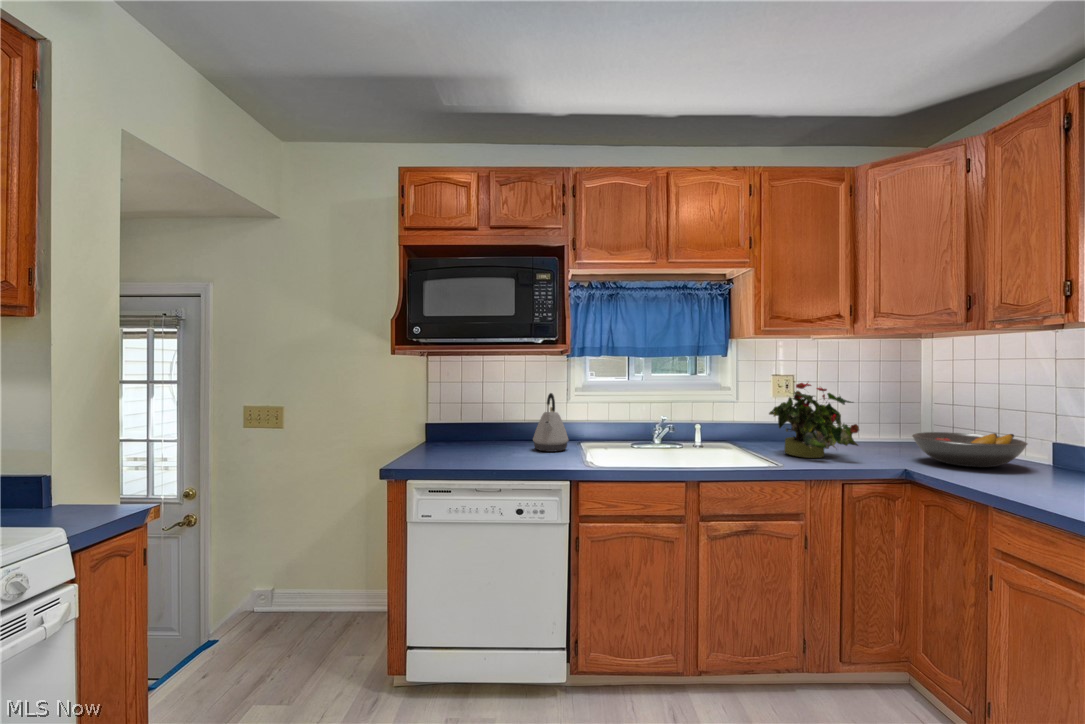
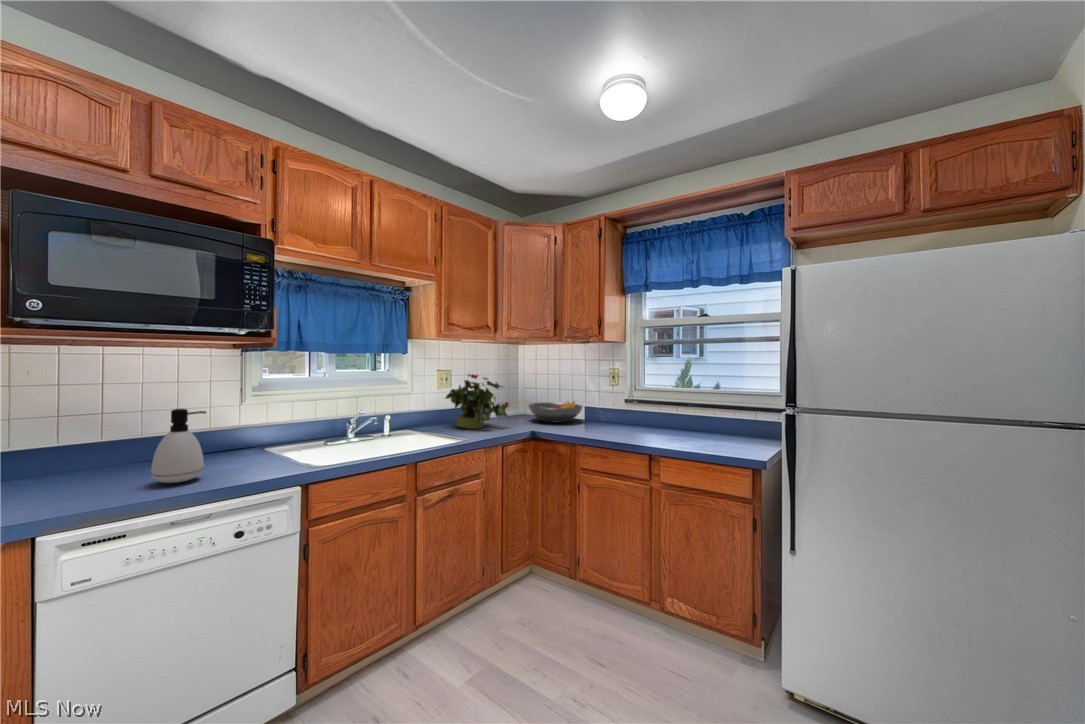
kettle: present [533,393,568,452] -> none [207,390,259,459]
soap dispenser: none [486,405,516,460] -> present [151,409,206,483]

